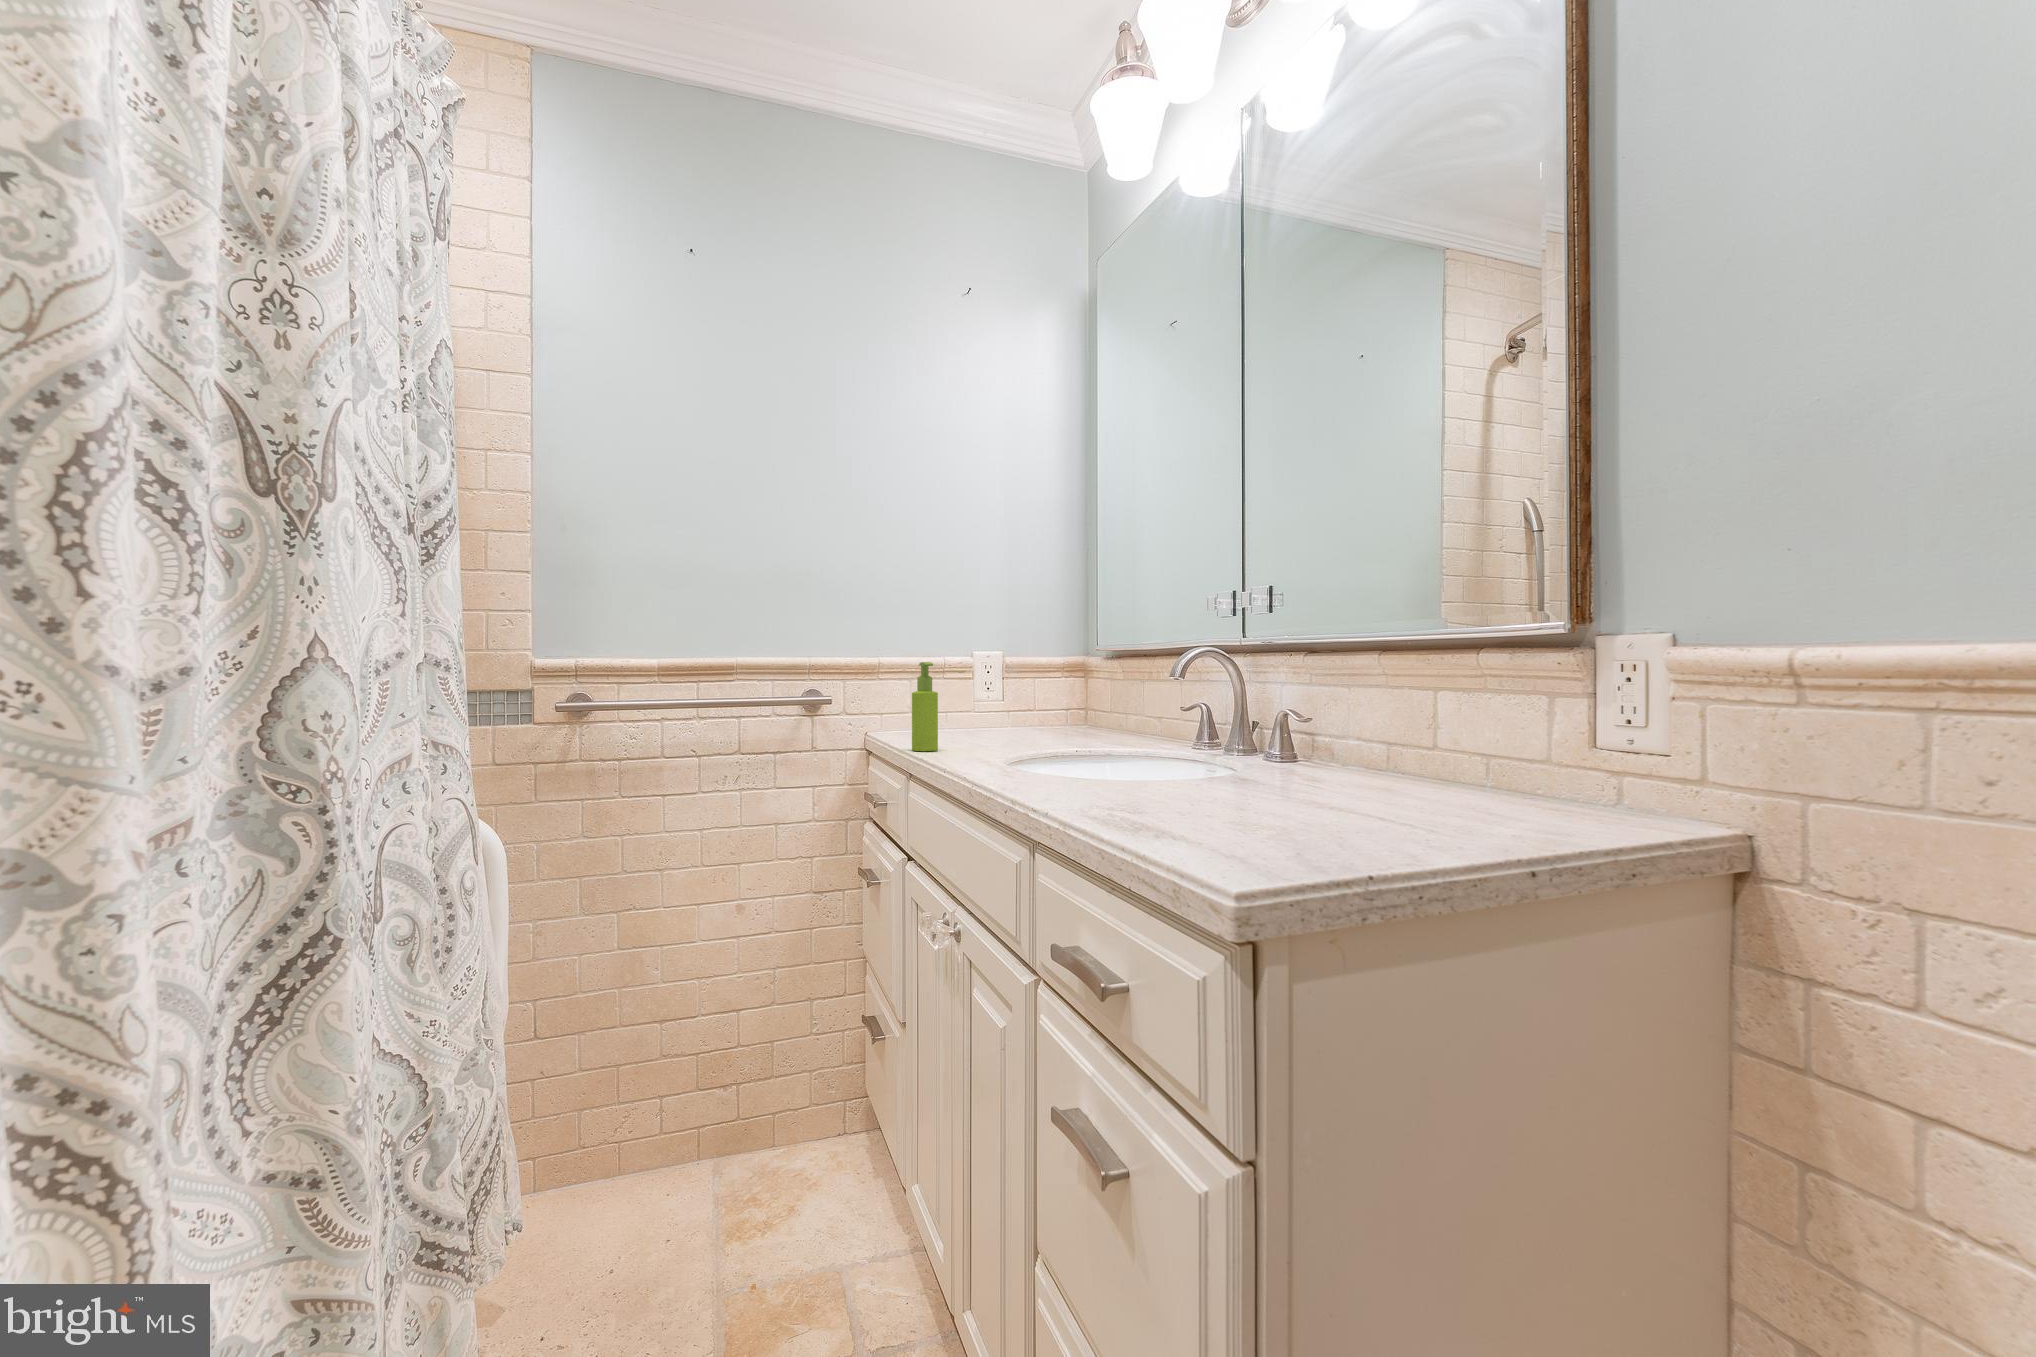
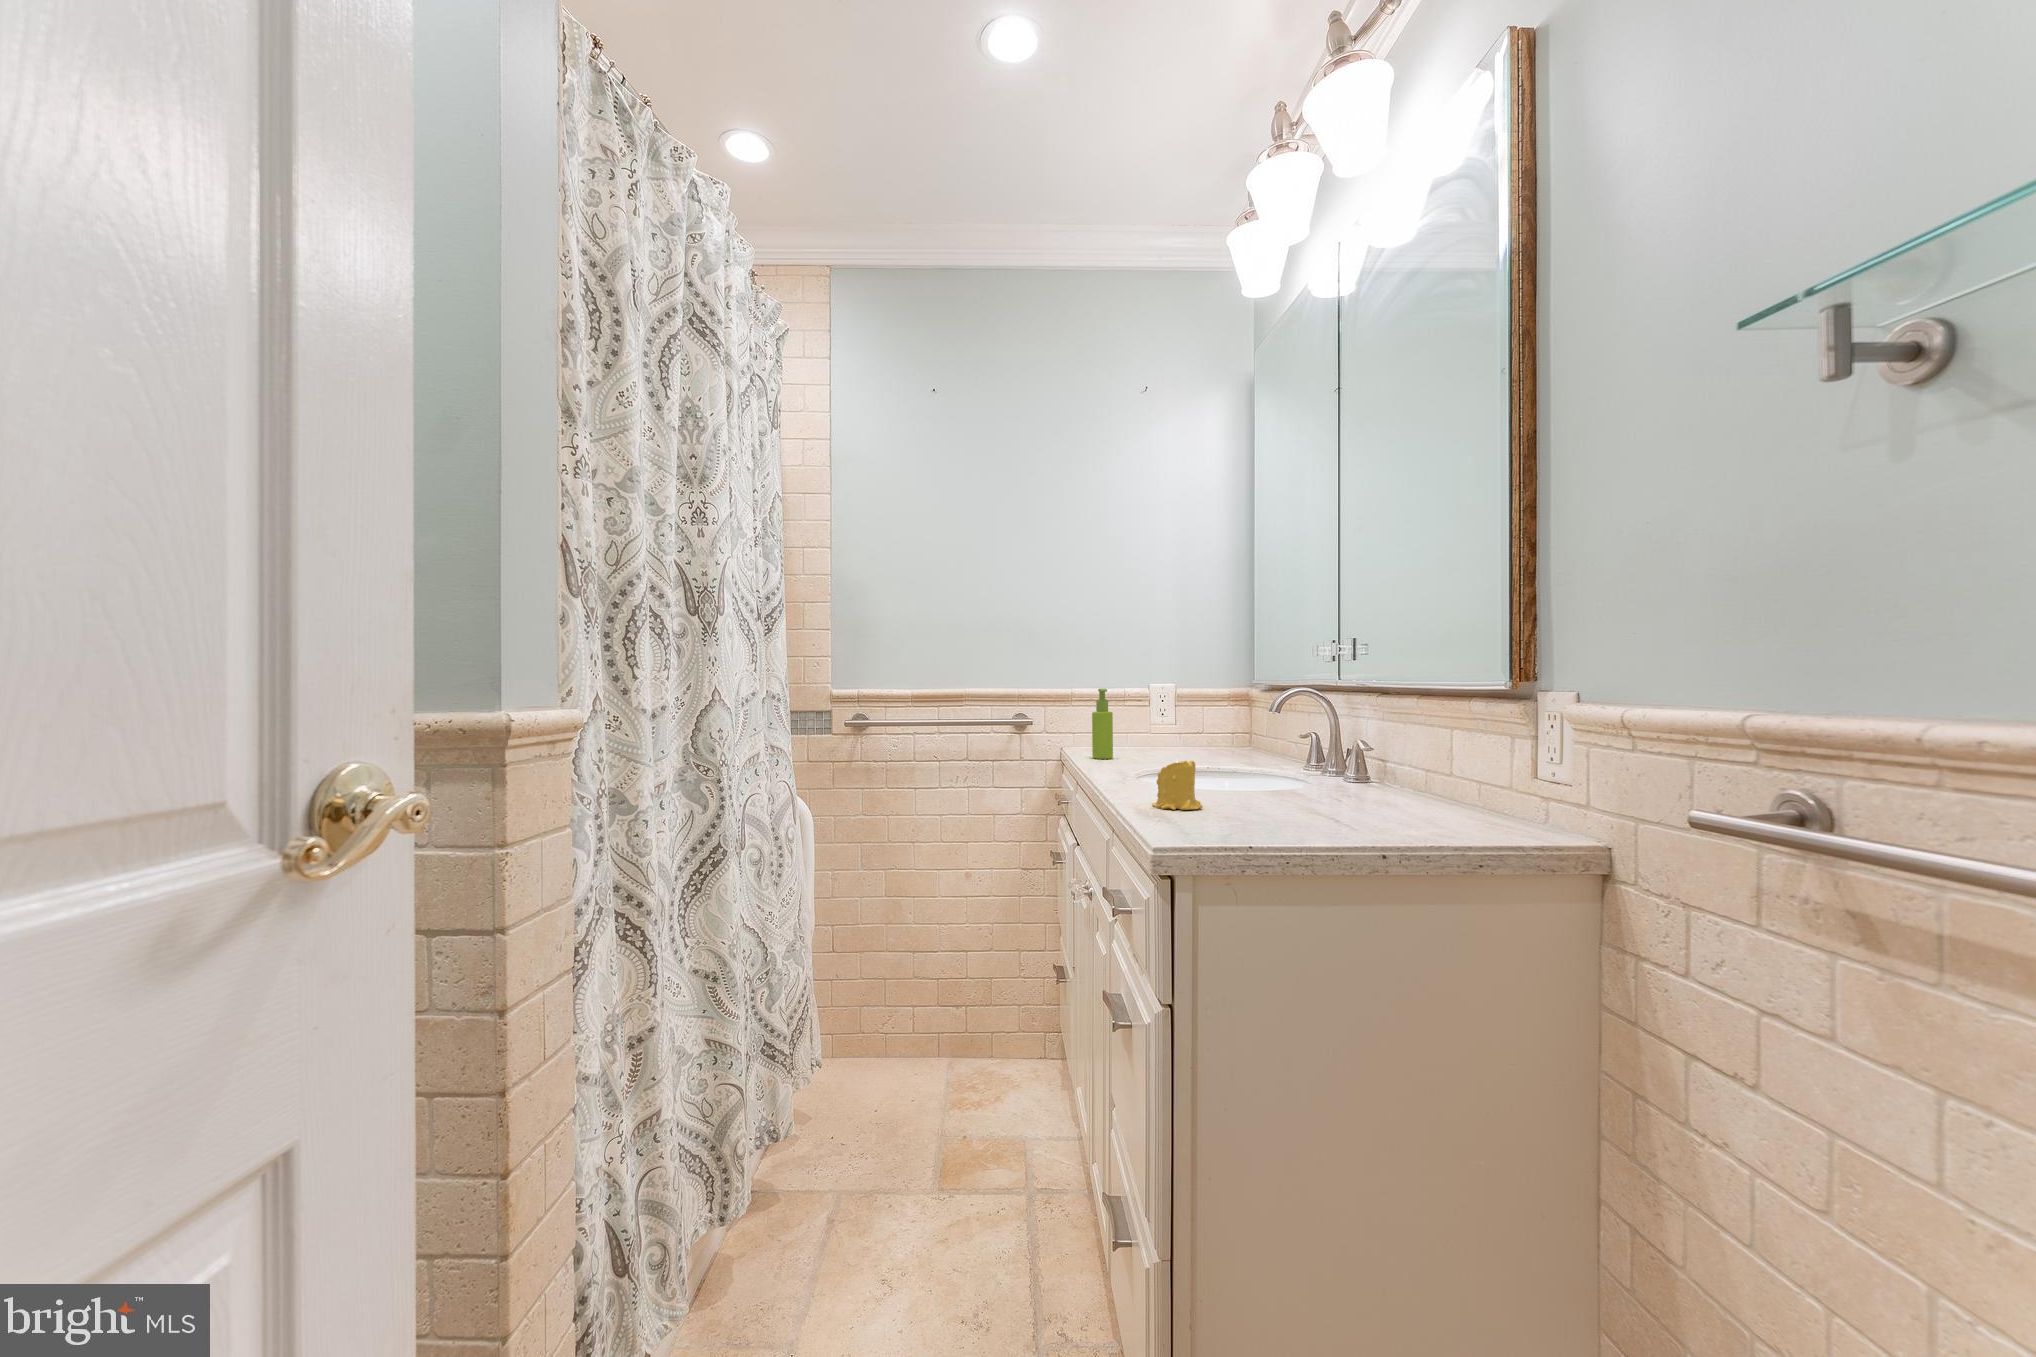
candle: none [1099,749,1175,827] -> present [1152,761,1203,810]

